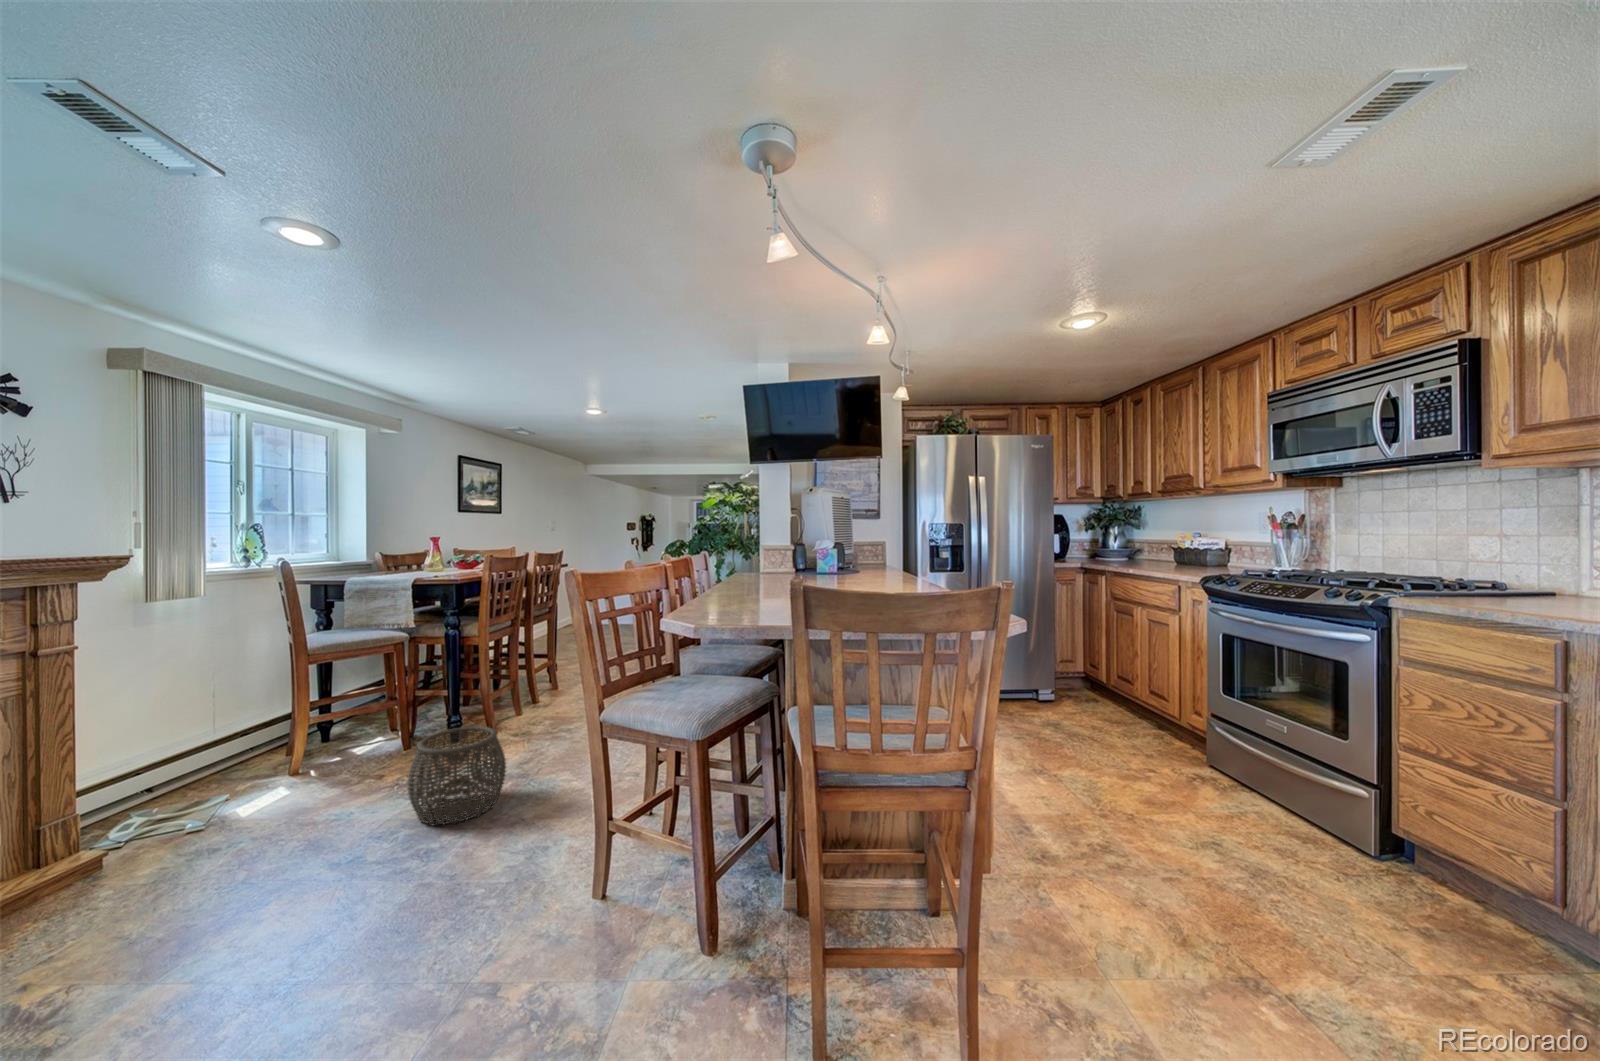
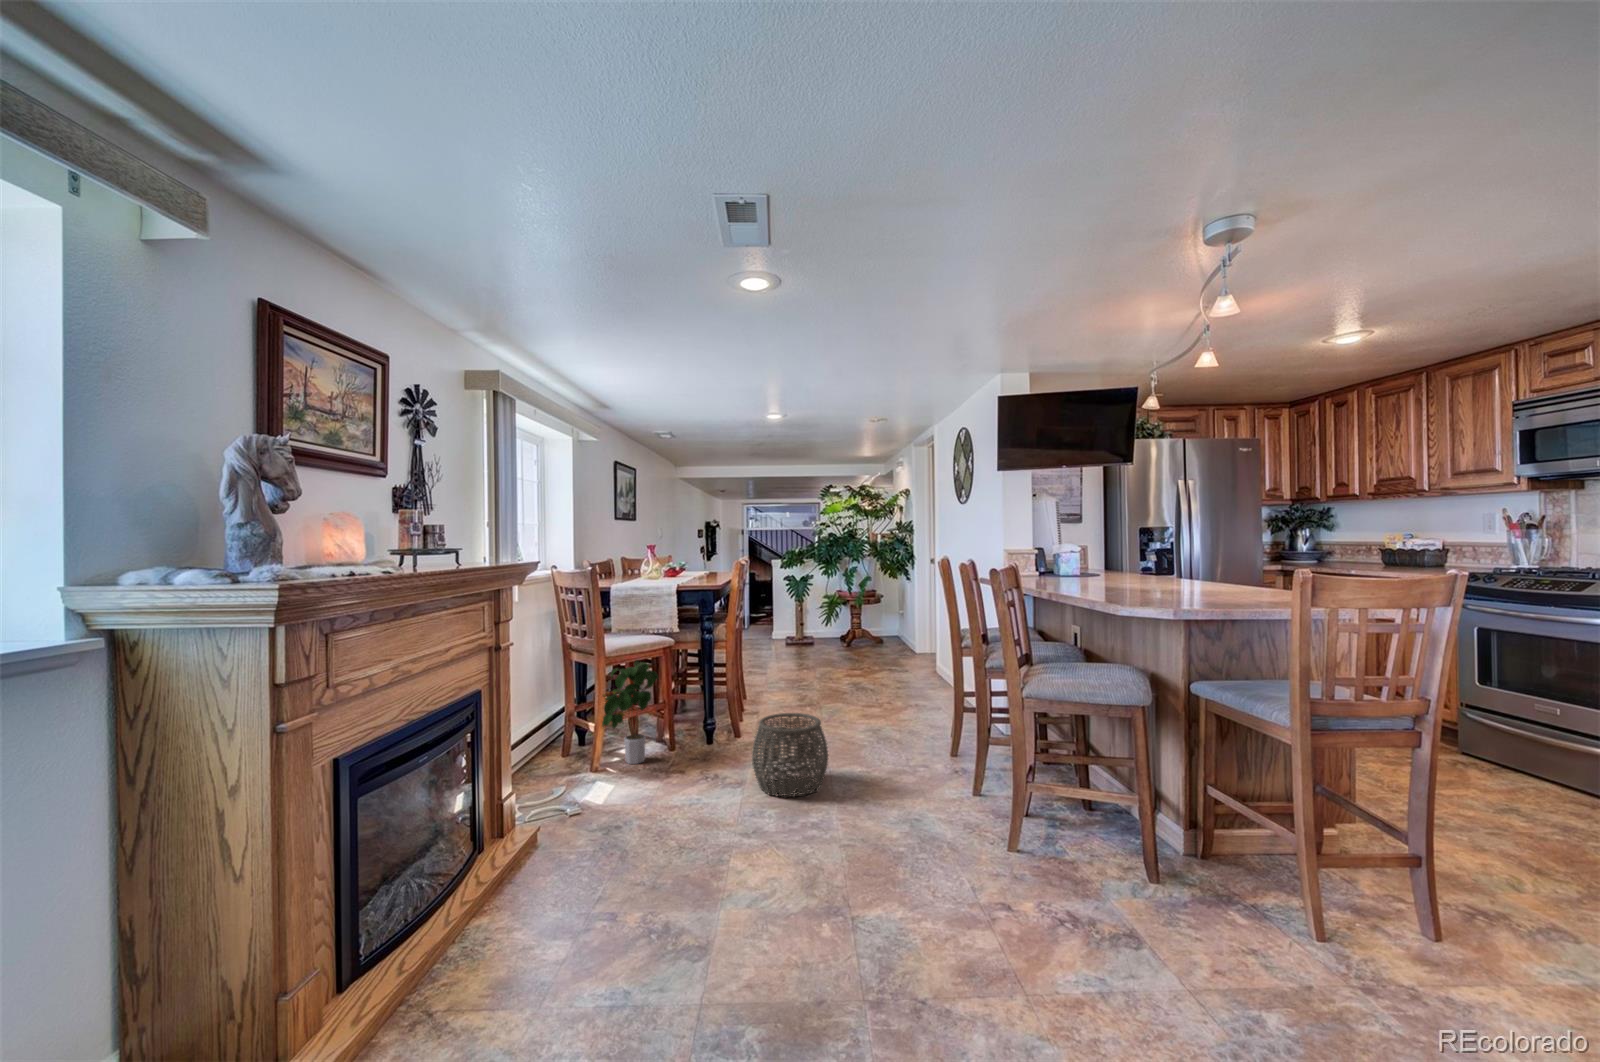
potted plant: none [271,666,381,779] -> present [602,661,659,764]

